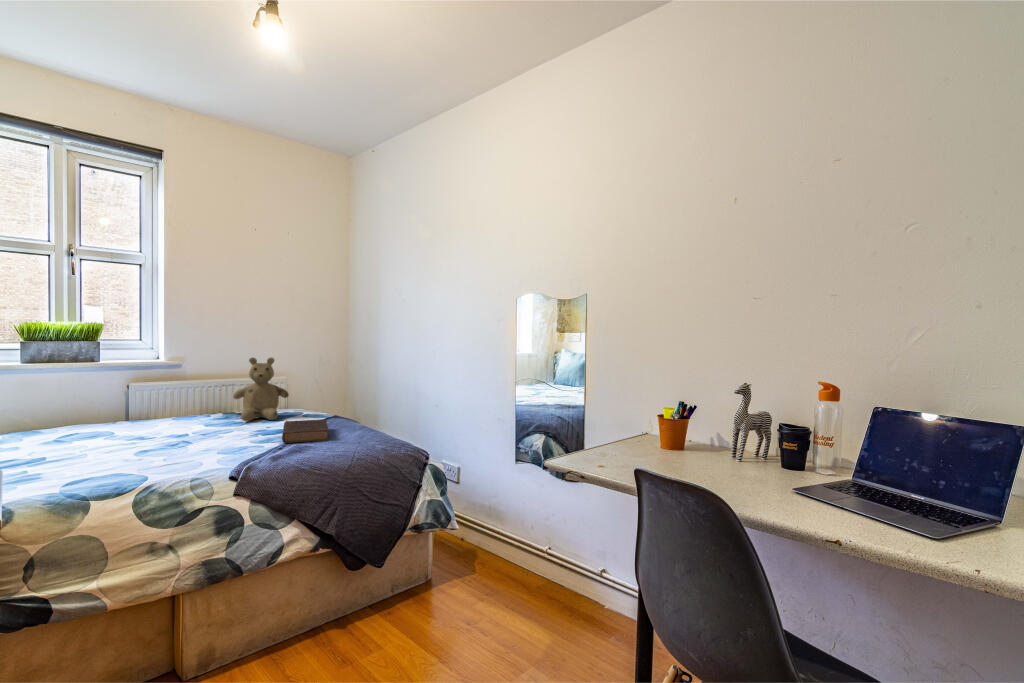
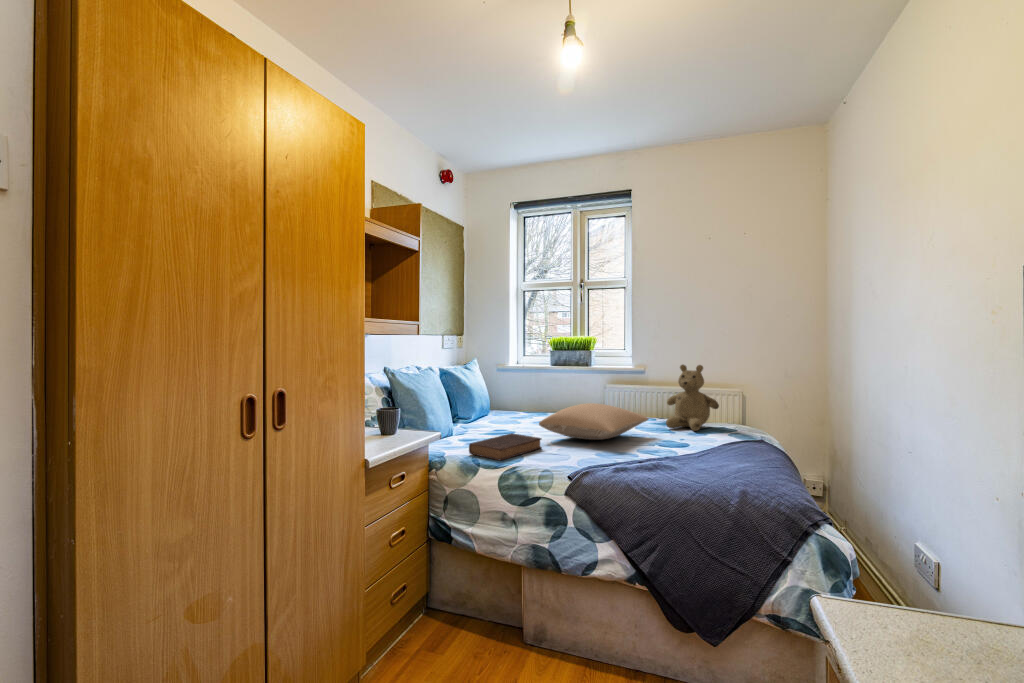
pillow: none [115,404,238,446] -> present [539,403,648,440]
book: present [282,419,329,443] -> present [469,433,542,460]

